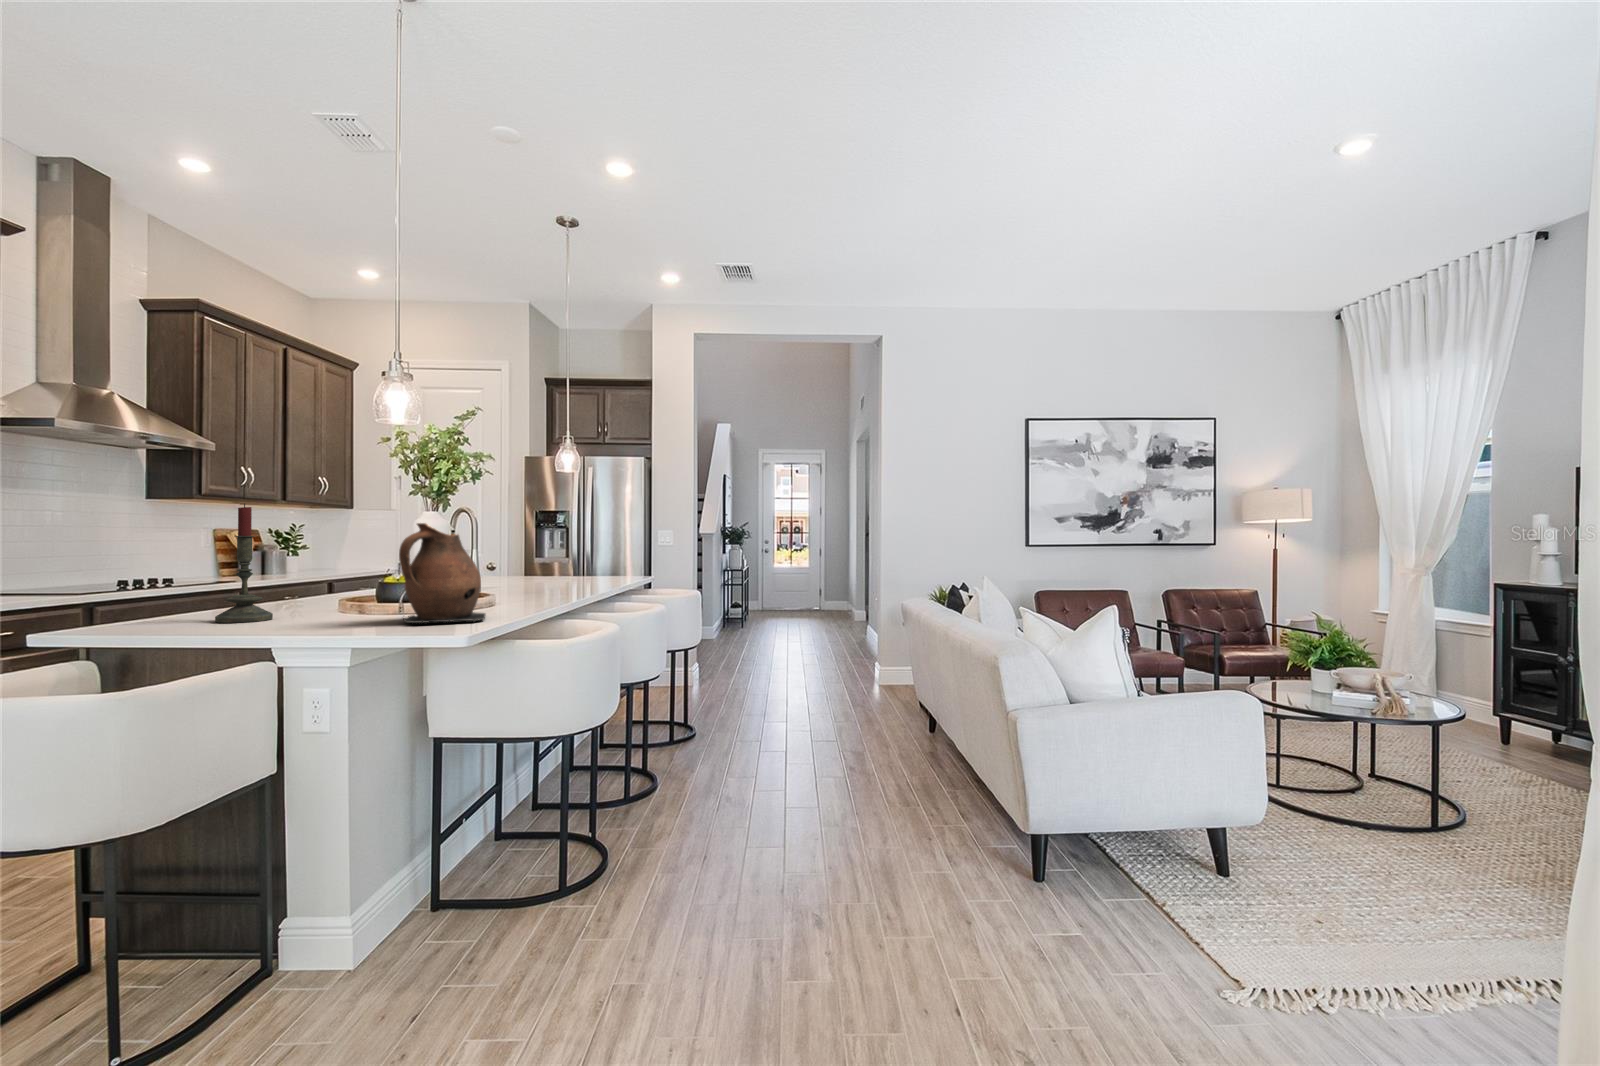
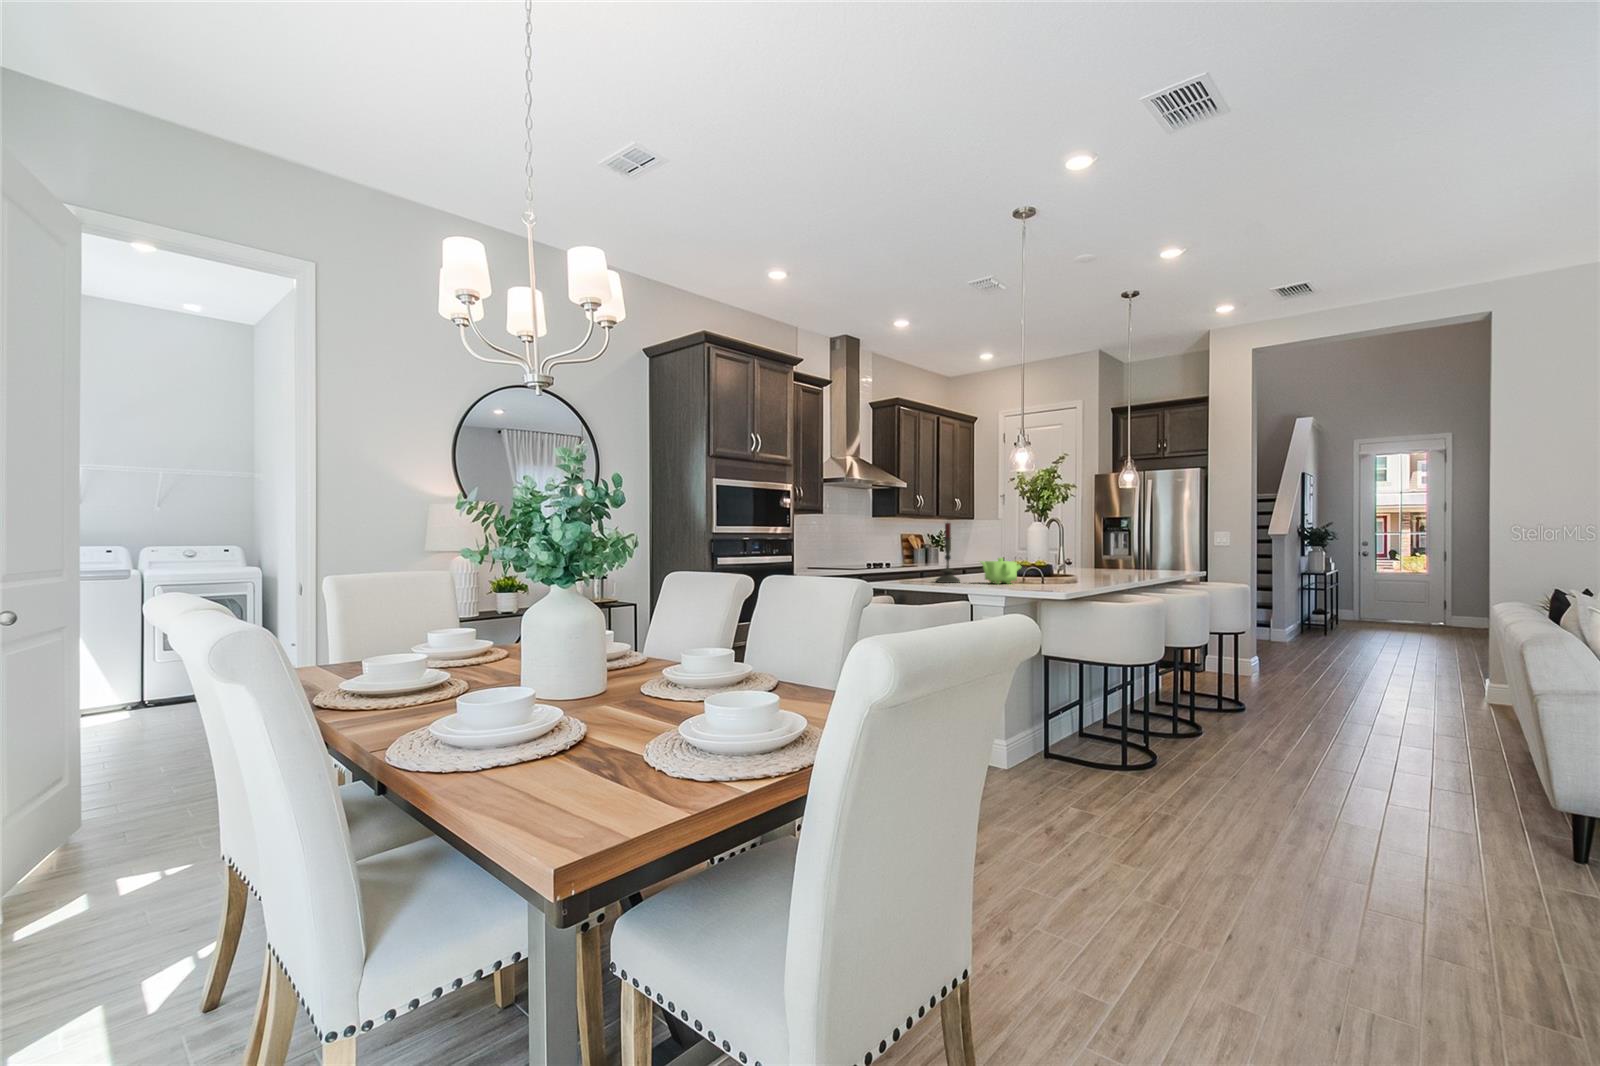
ceramic pitcher: present [399,523,485,623] -> none [1026,530,1074,588]
teapot: none [306,571,397,620] -> present [981,558,1021,584]

